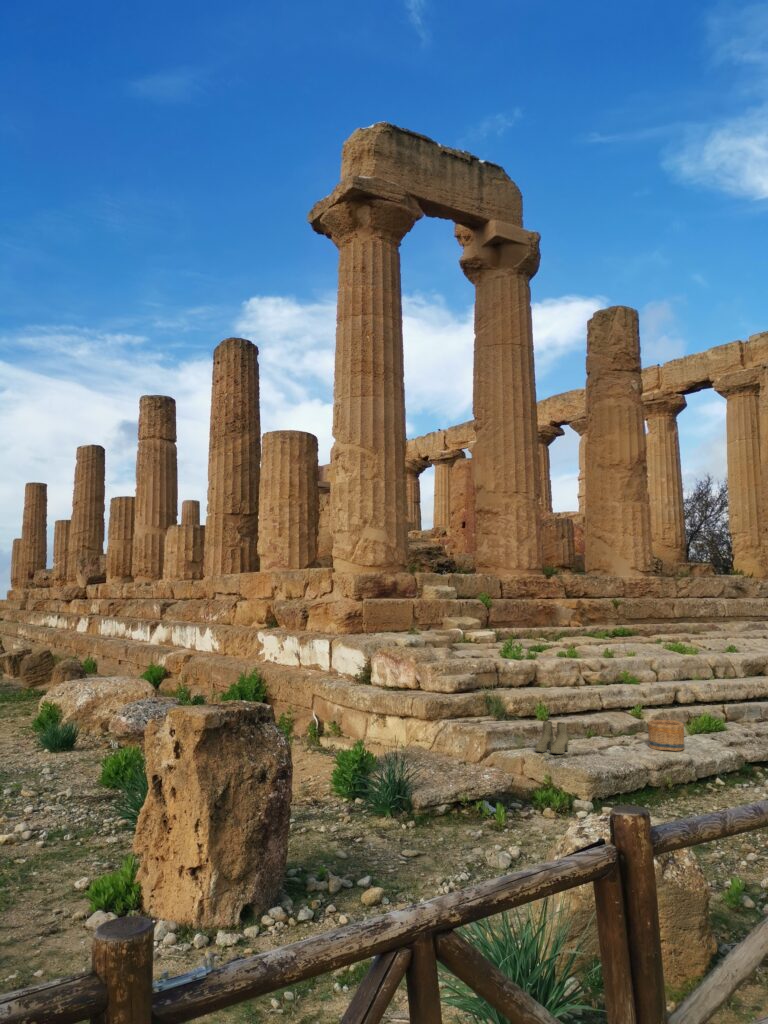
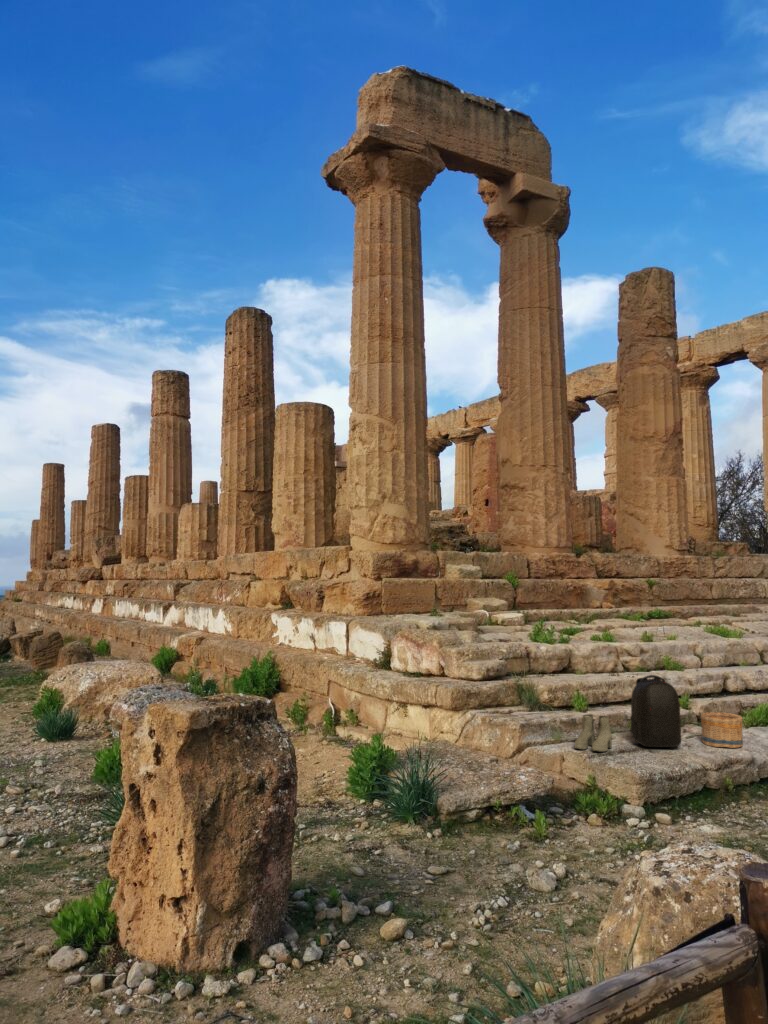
backpack: none [586,686,629,750] -> present [631,675,681,747]

